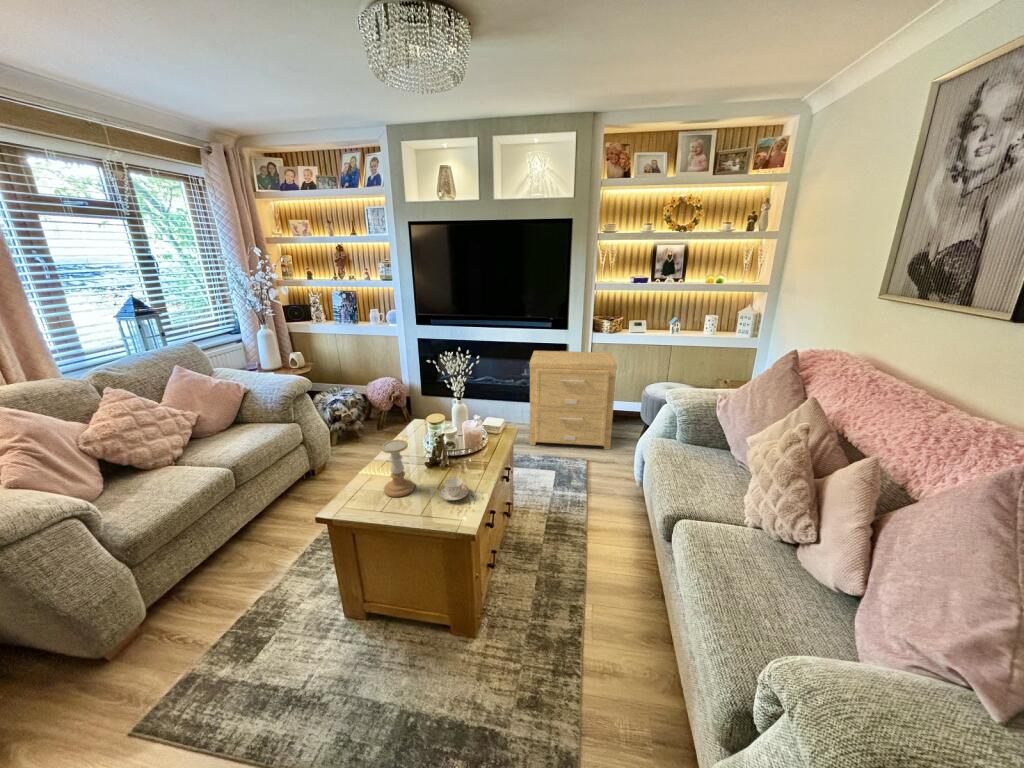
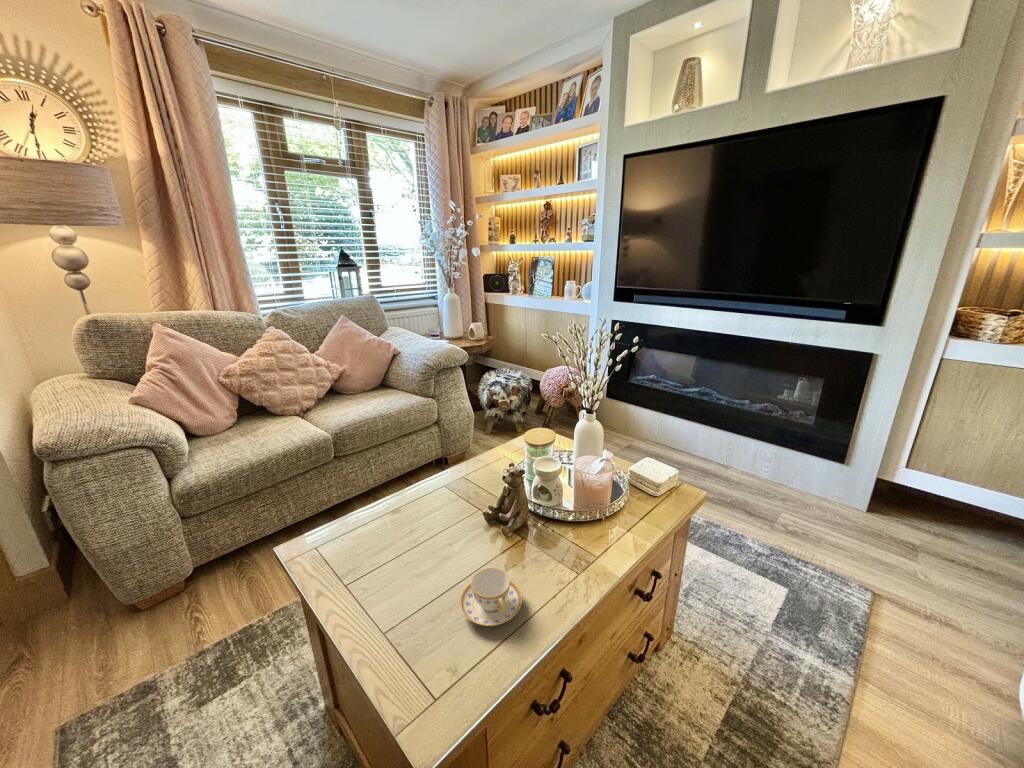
side table: present [530,351,617,449] -> none [752,359,1011,587]
candle holder: present [381,440,414,497] -> none [396,460,453,564]

